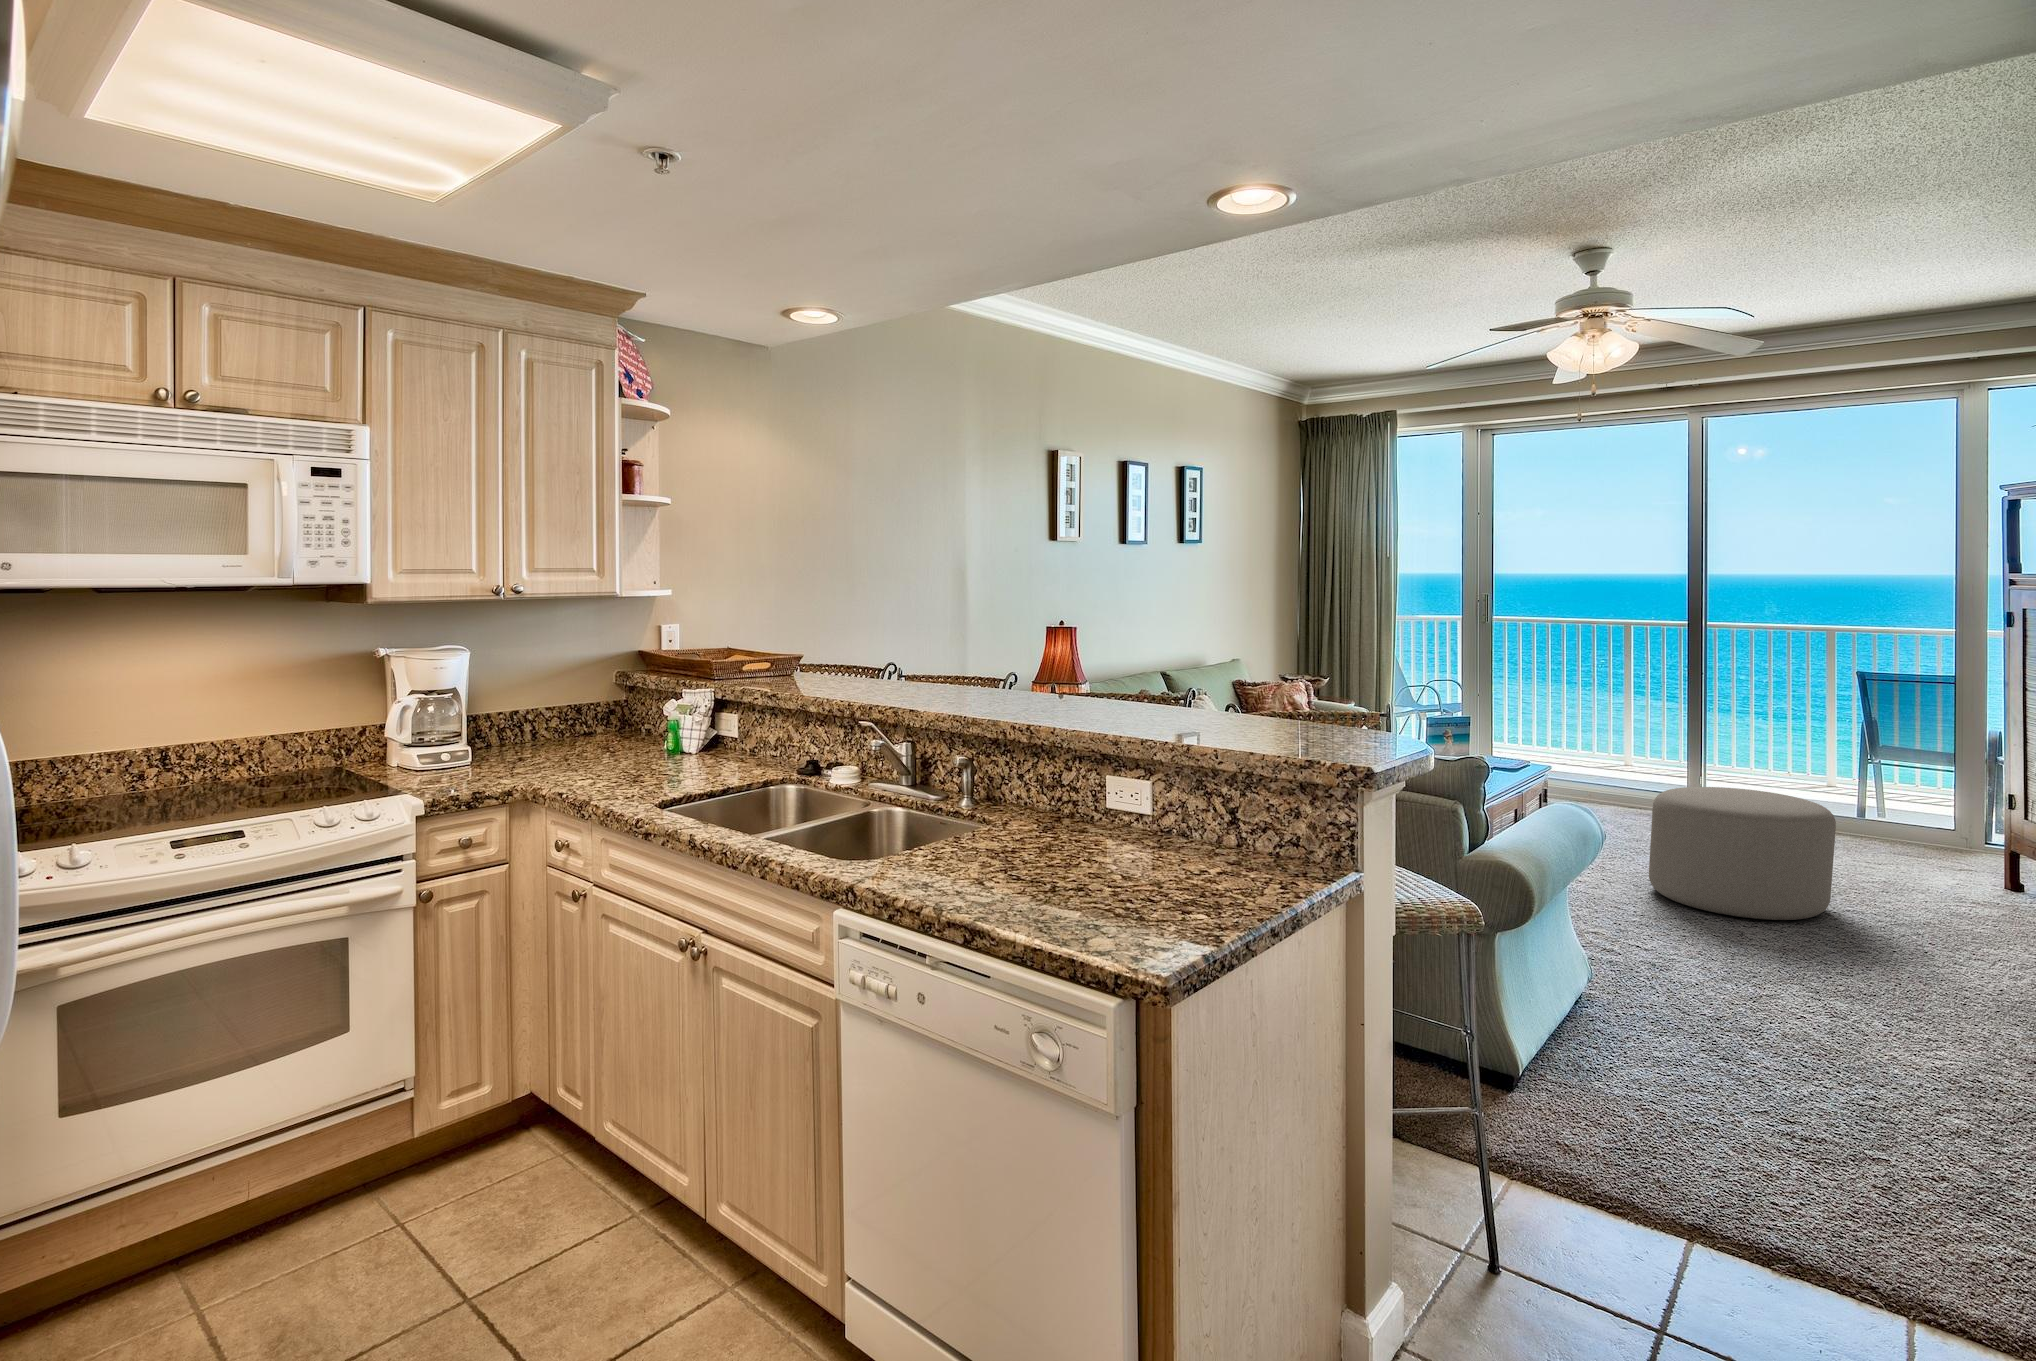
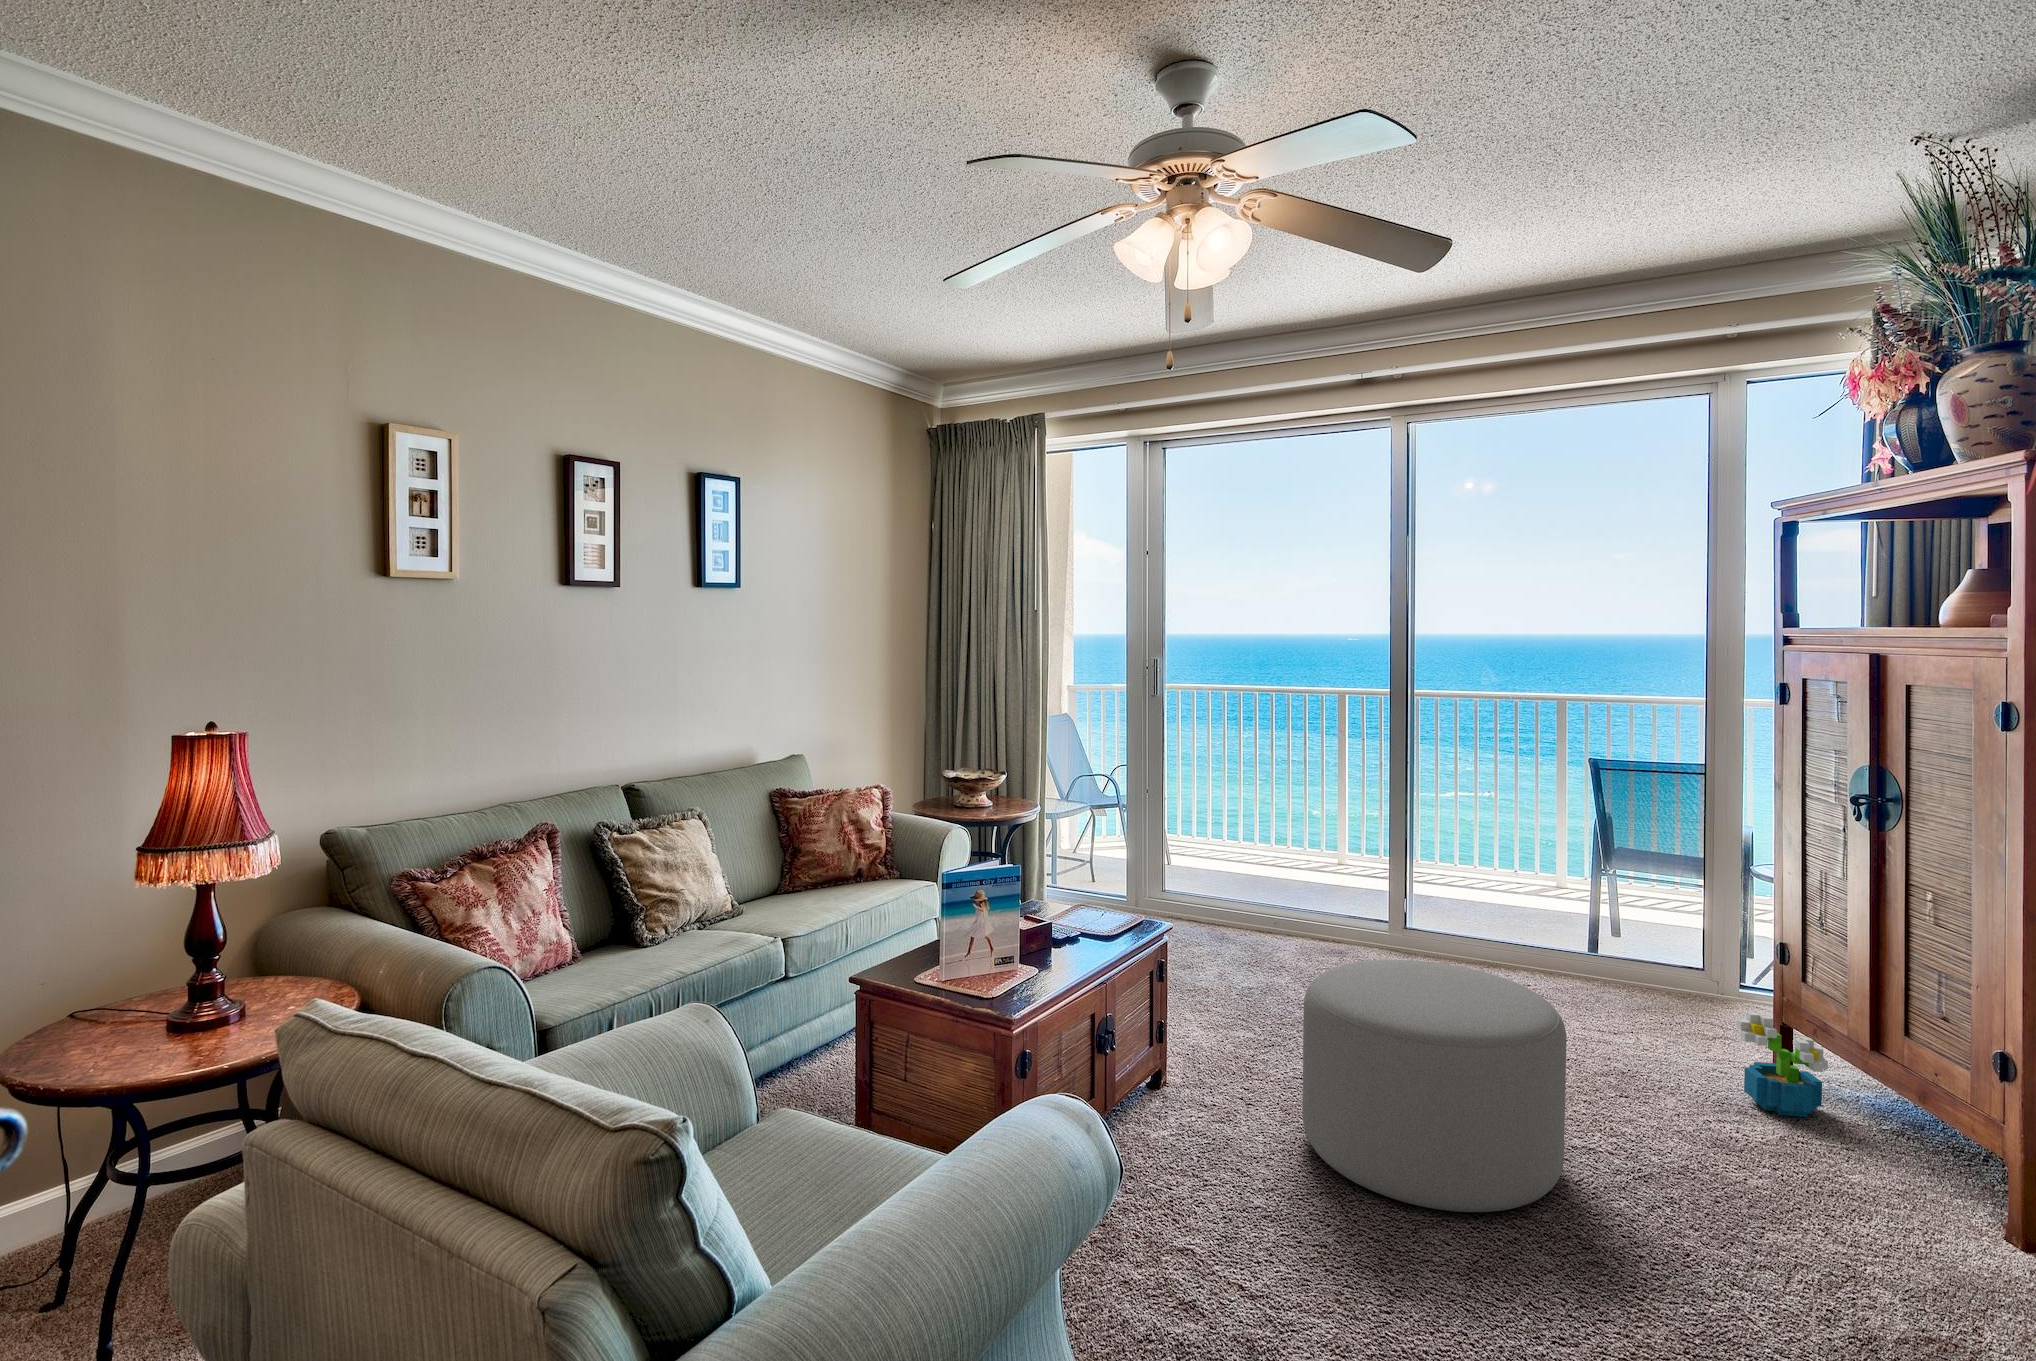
decorative plant: none [1957,831,2023,898] -> present [1737,1012,1828,1117]

